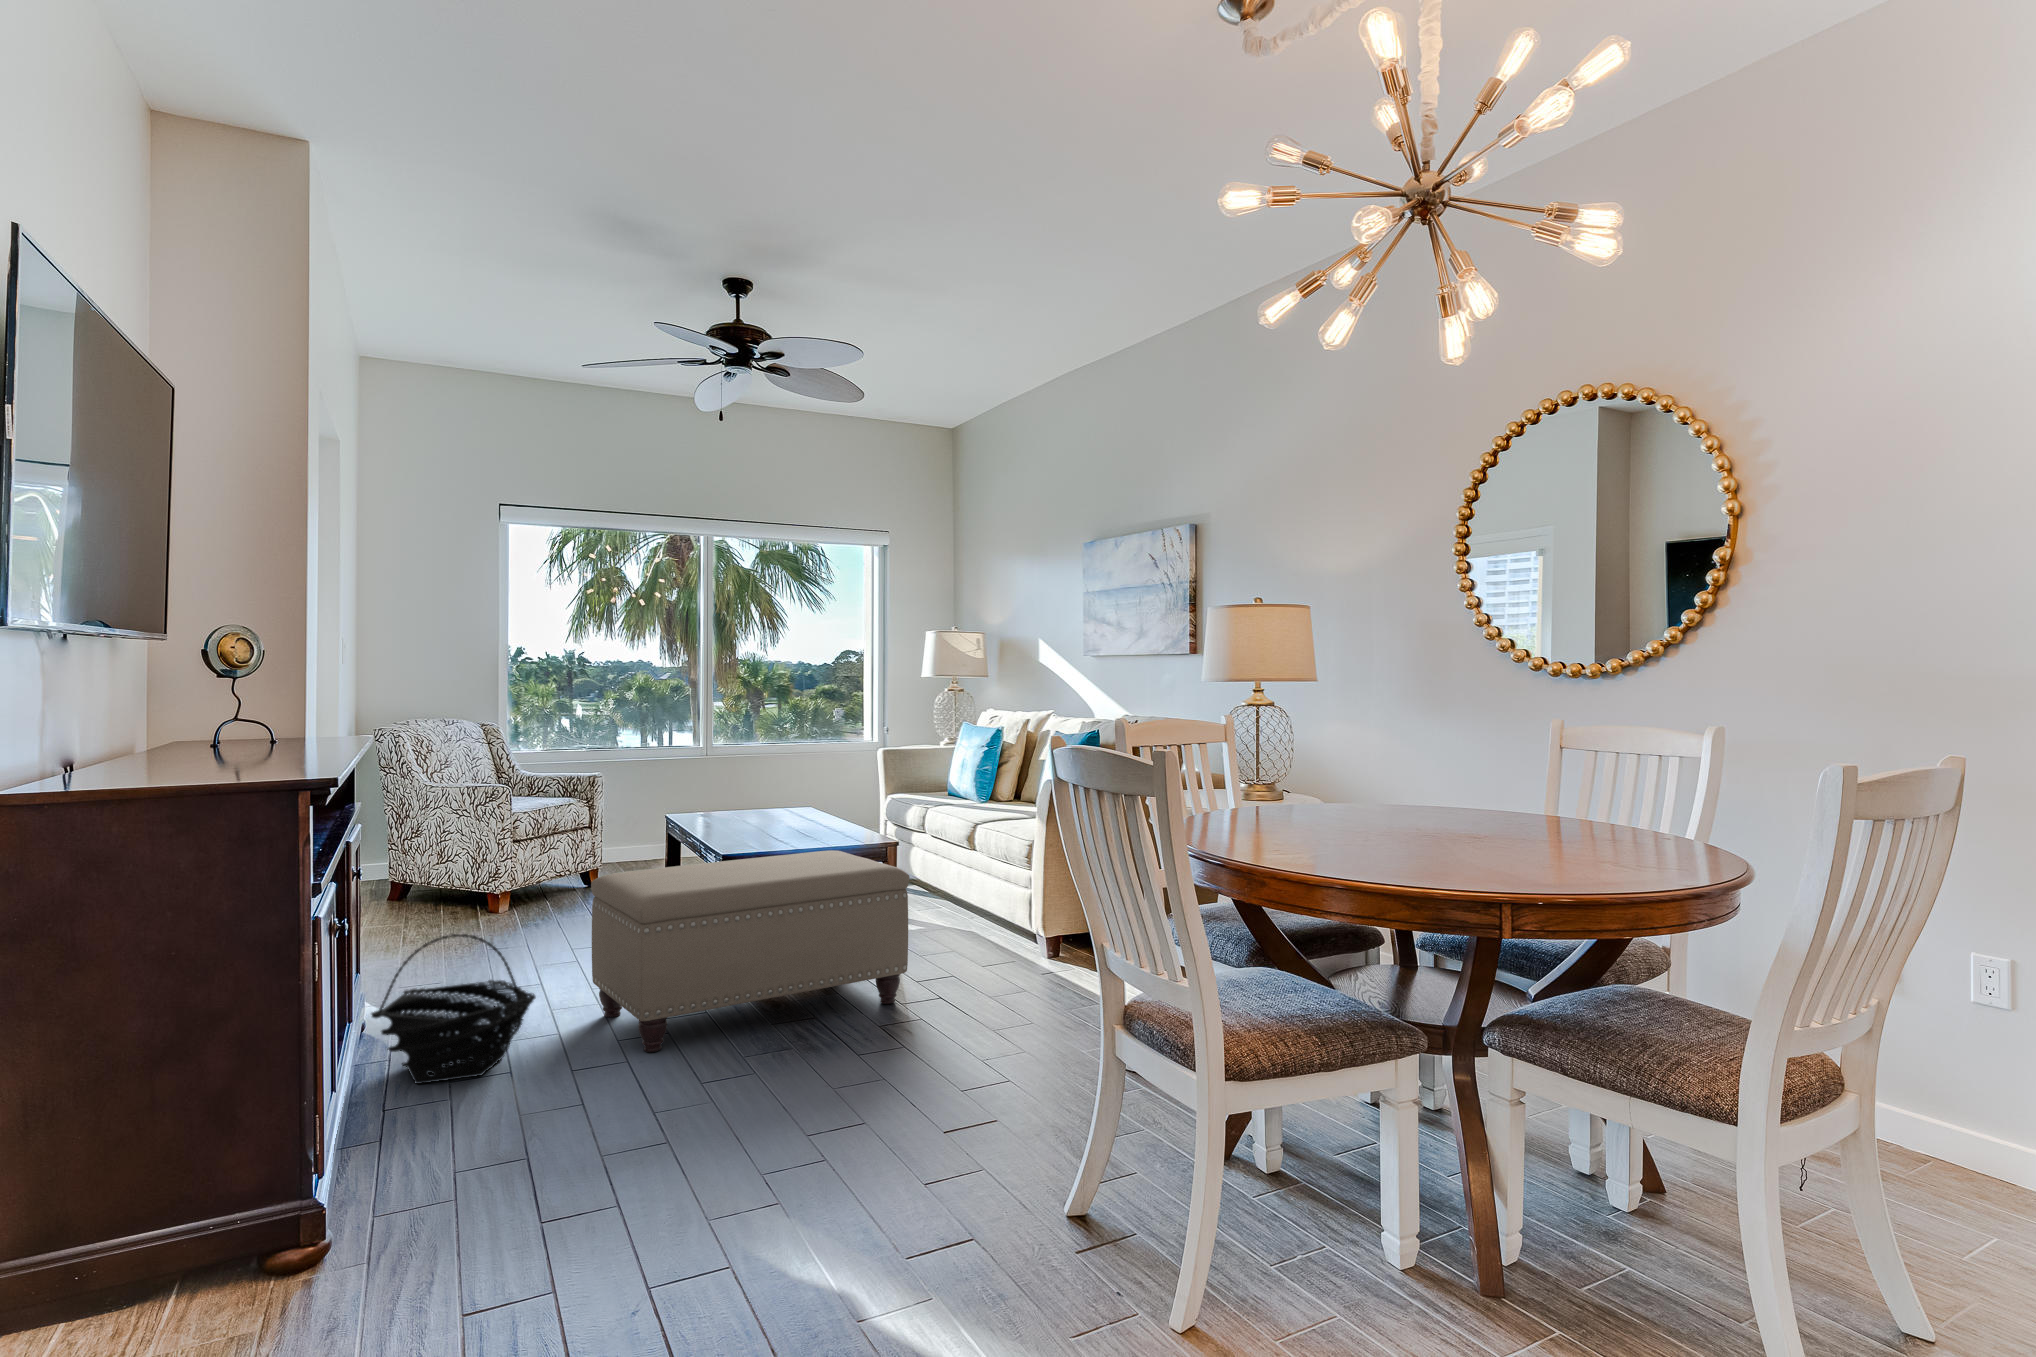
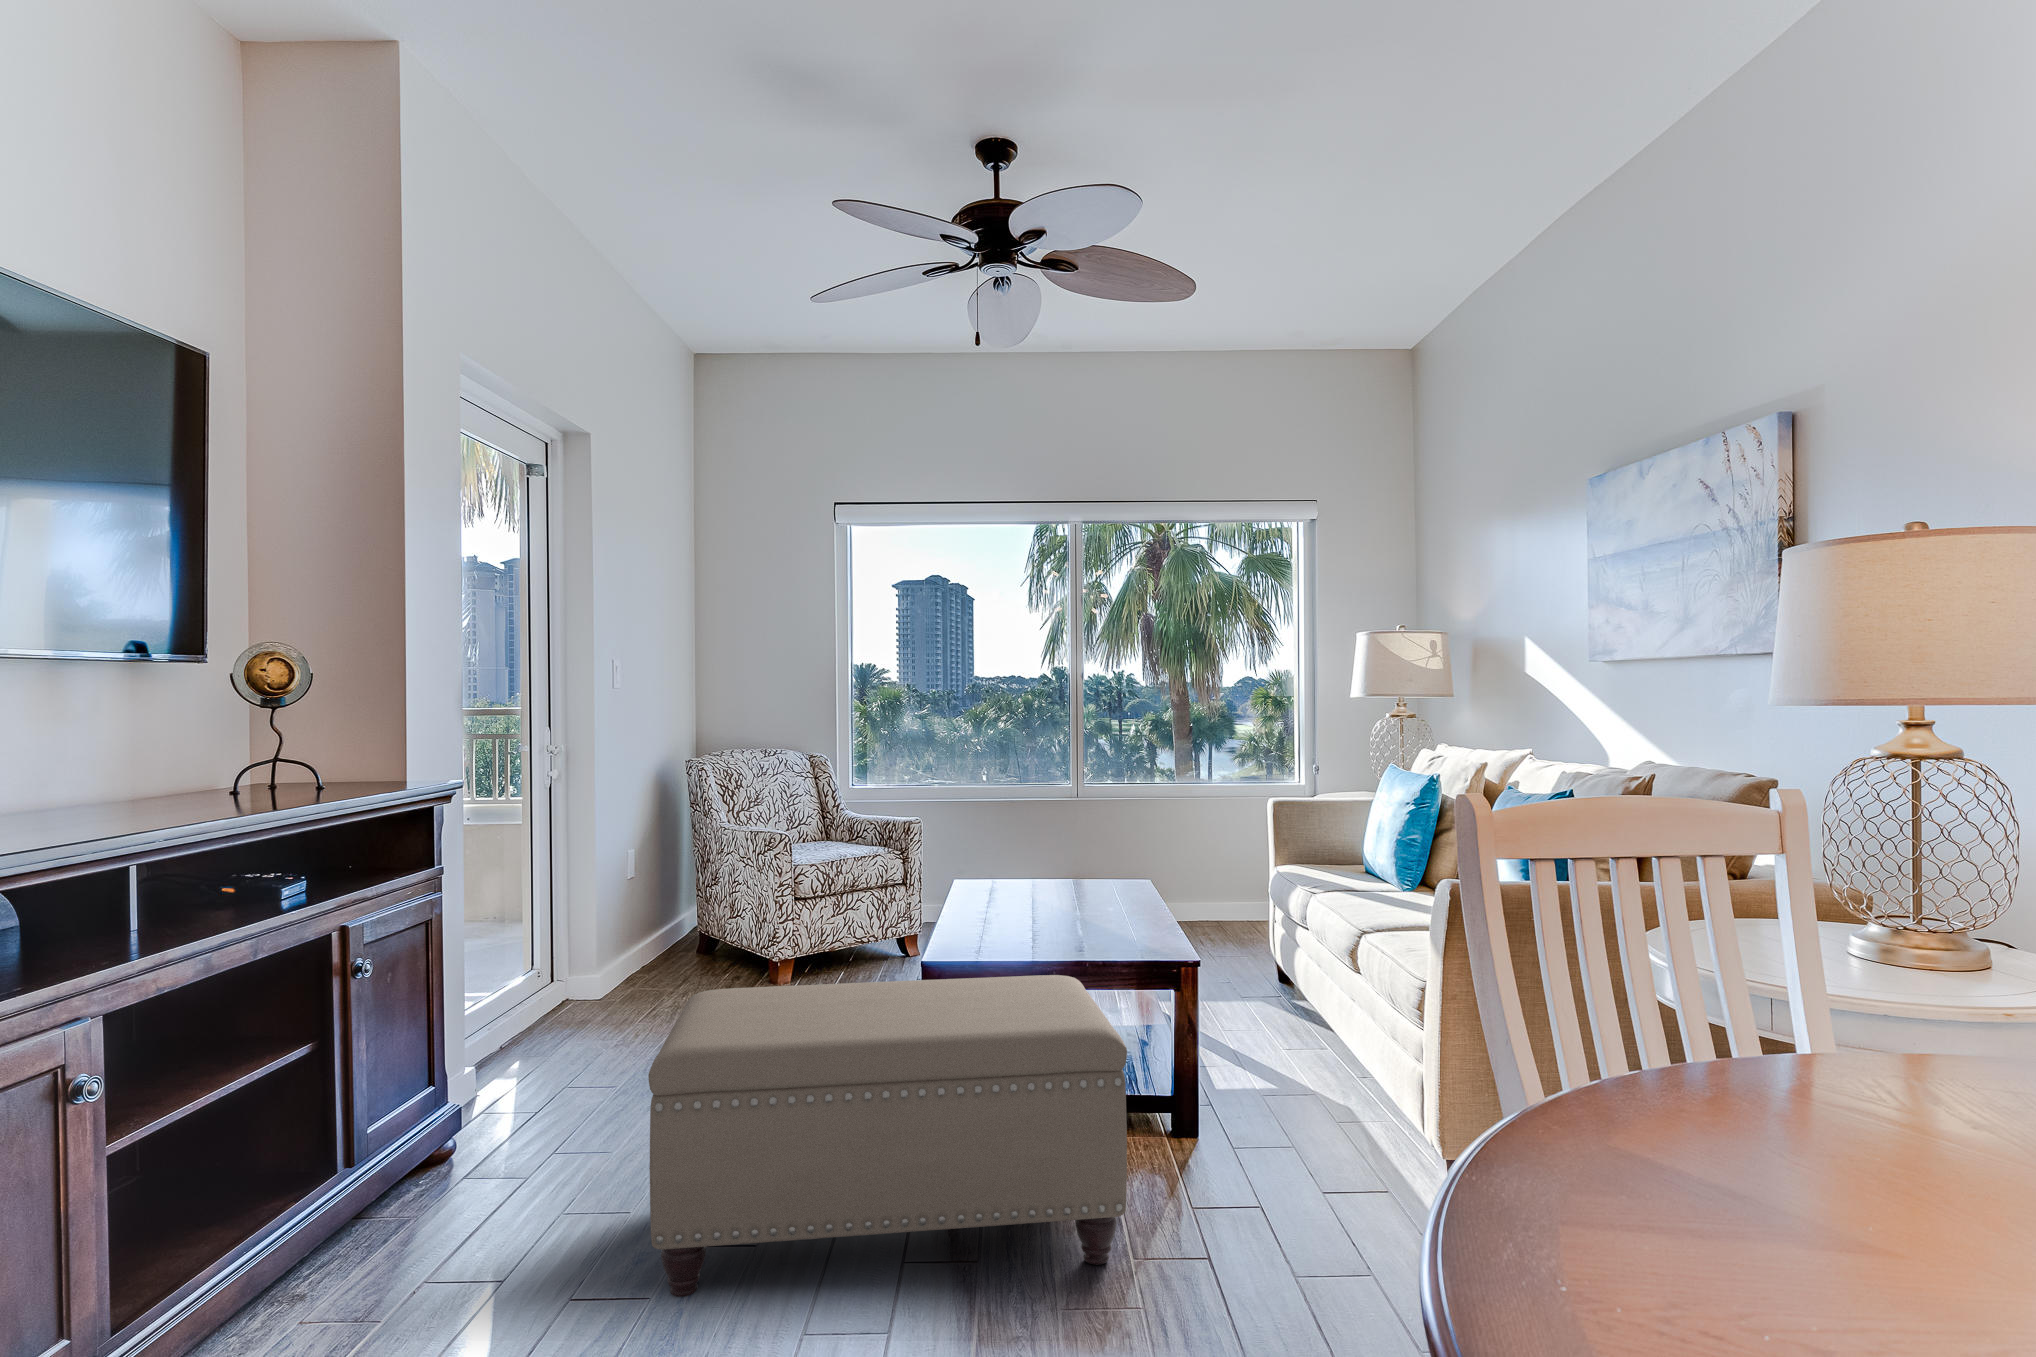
basket: present [371,934,536,1084] -> none [323,1073,549,1292]

